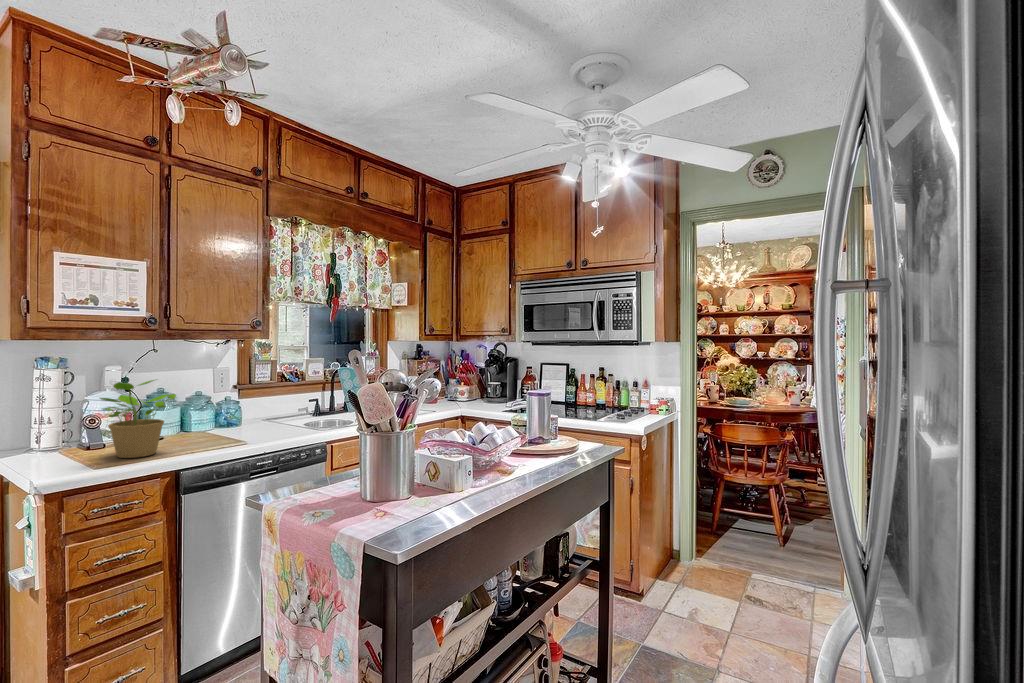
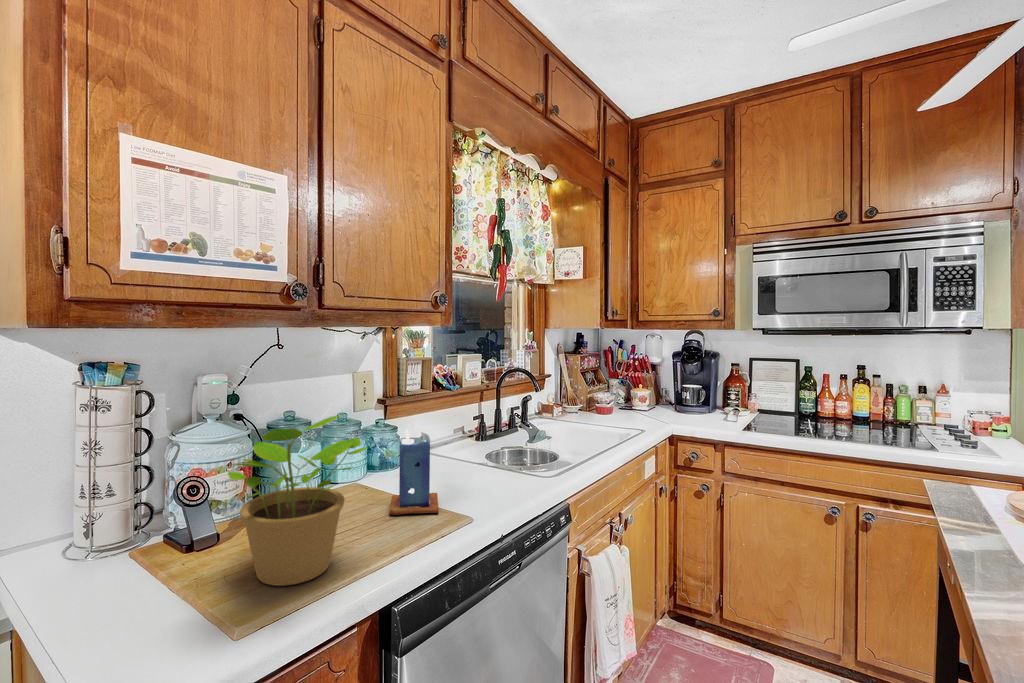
candle: none [206,395,242,441] -> present [389,430,438,515]

